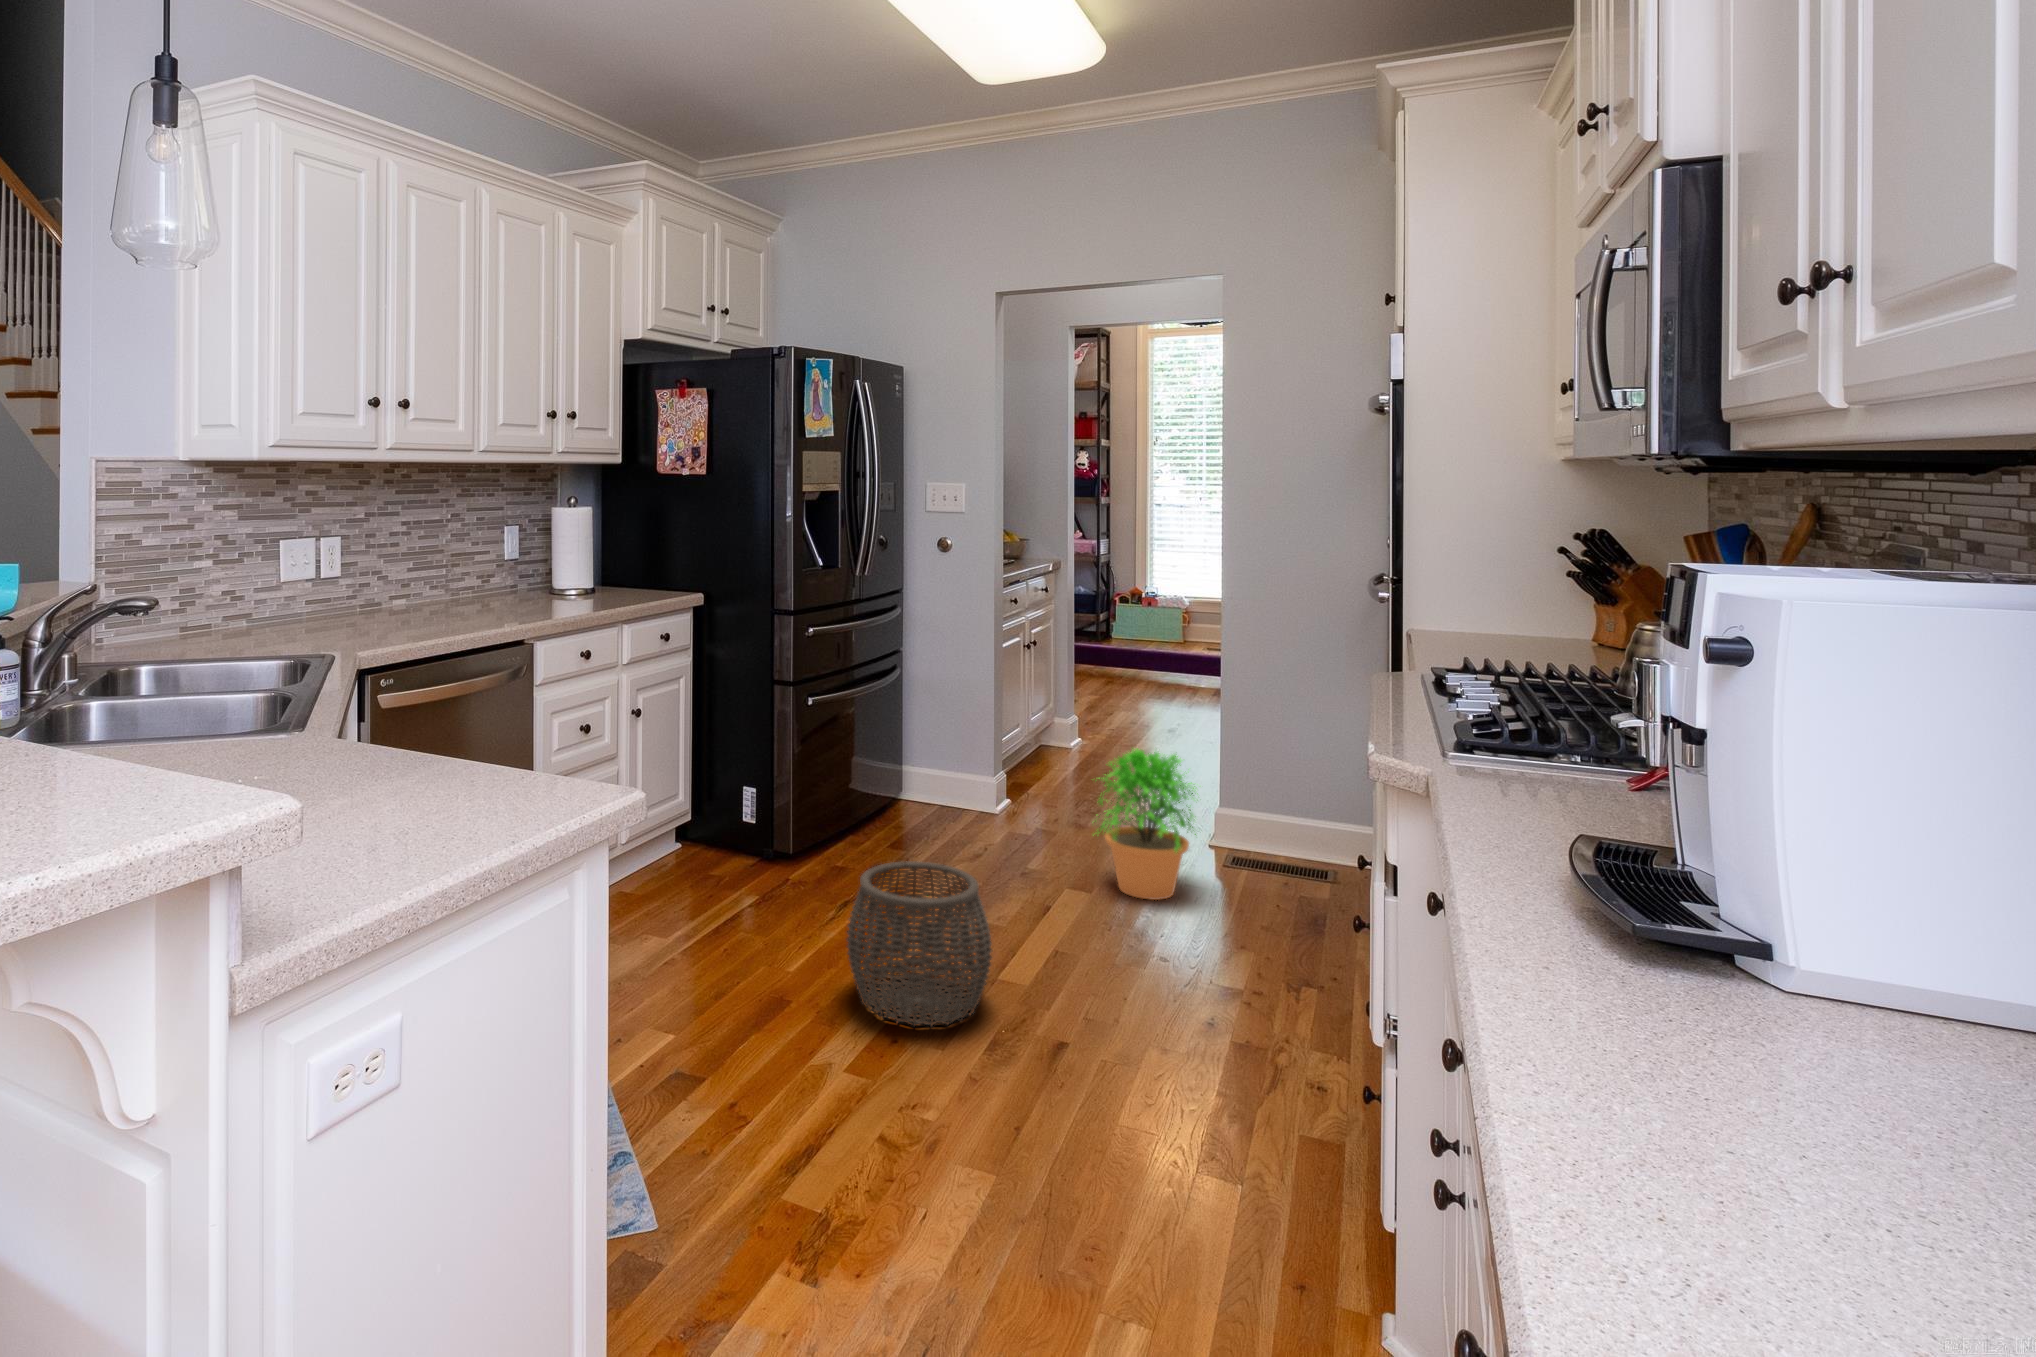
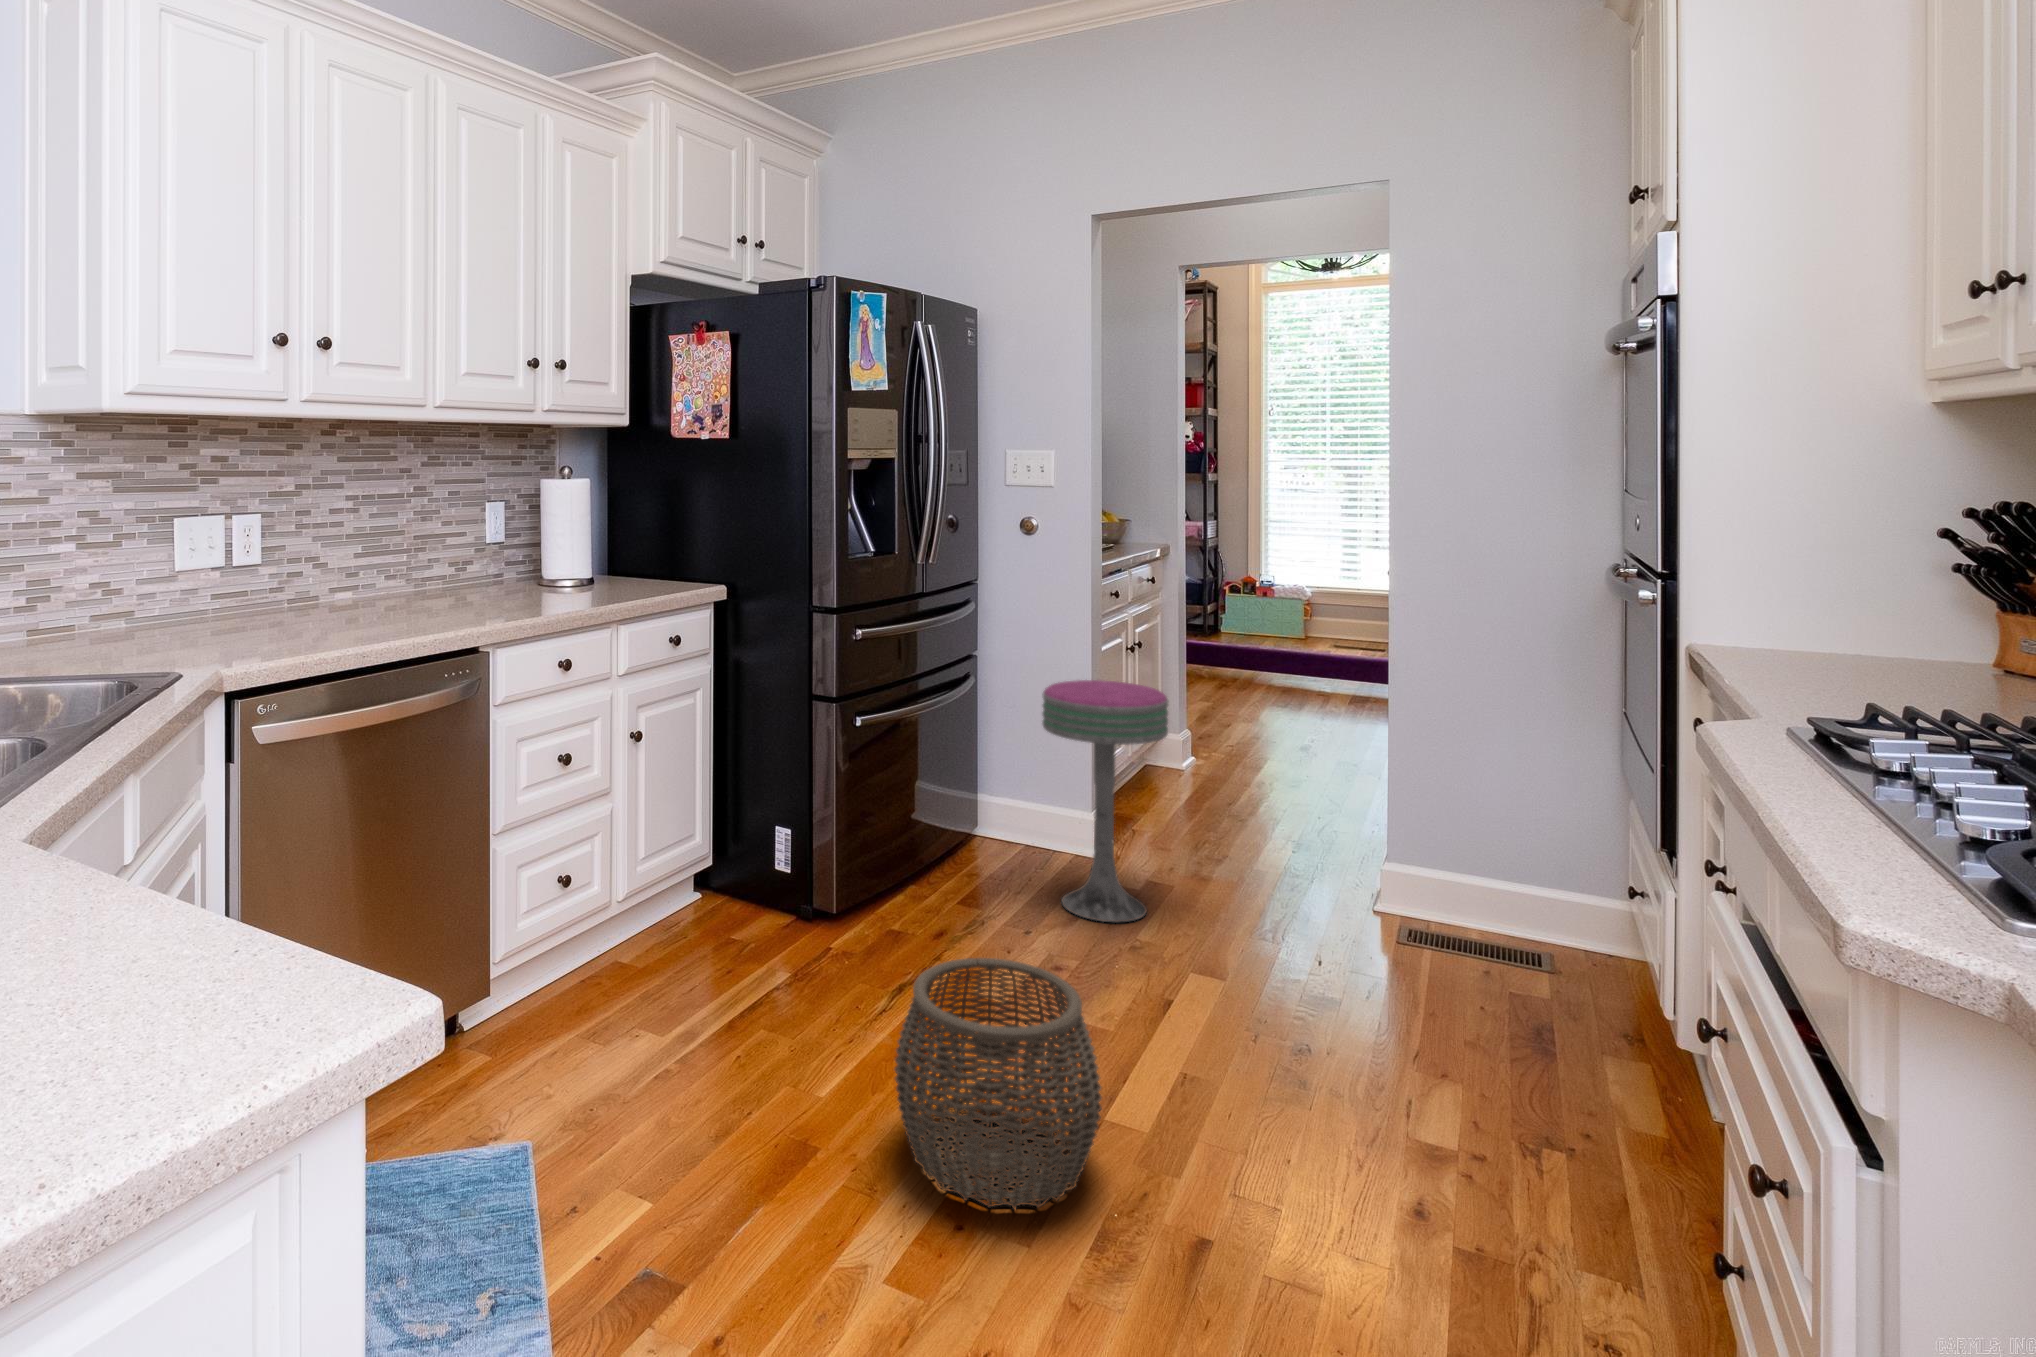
bar stool: none [955,669,1052,858] -> present [1042,680,1168,922]
potted plant: present [1093,748,1198,900] -> none [1221,789,1383,994]

